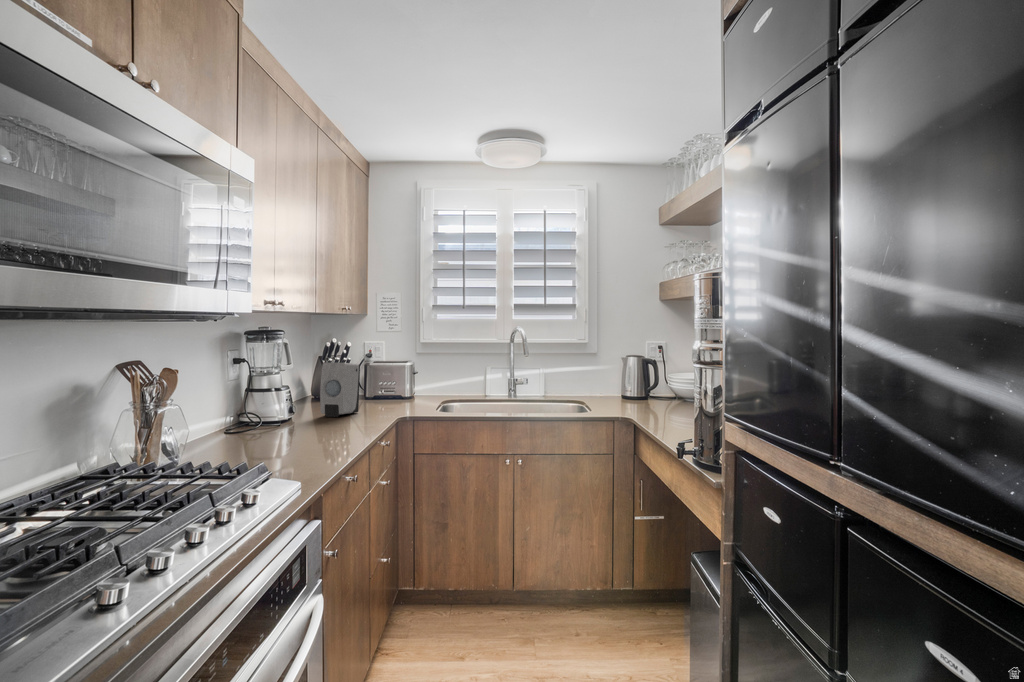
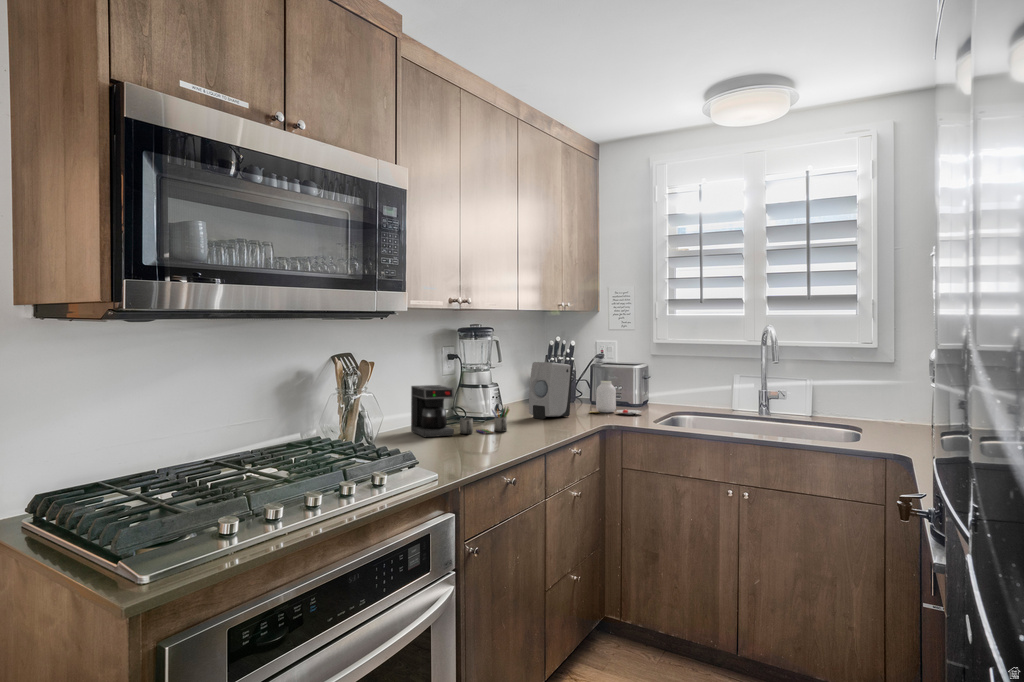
jar: none [371,377,420,408] -> present [590,381,641,414]
coffee maker: none [209,391,319,448] -> present [411,385,509,437]

